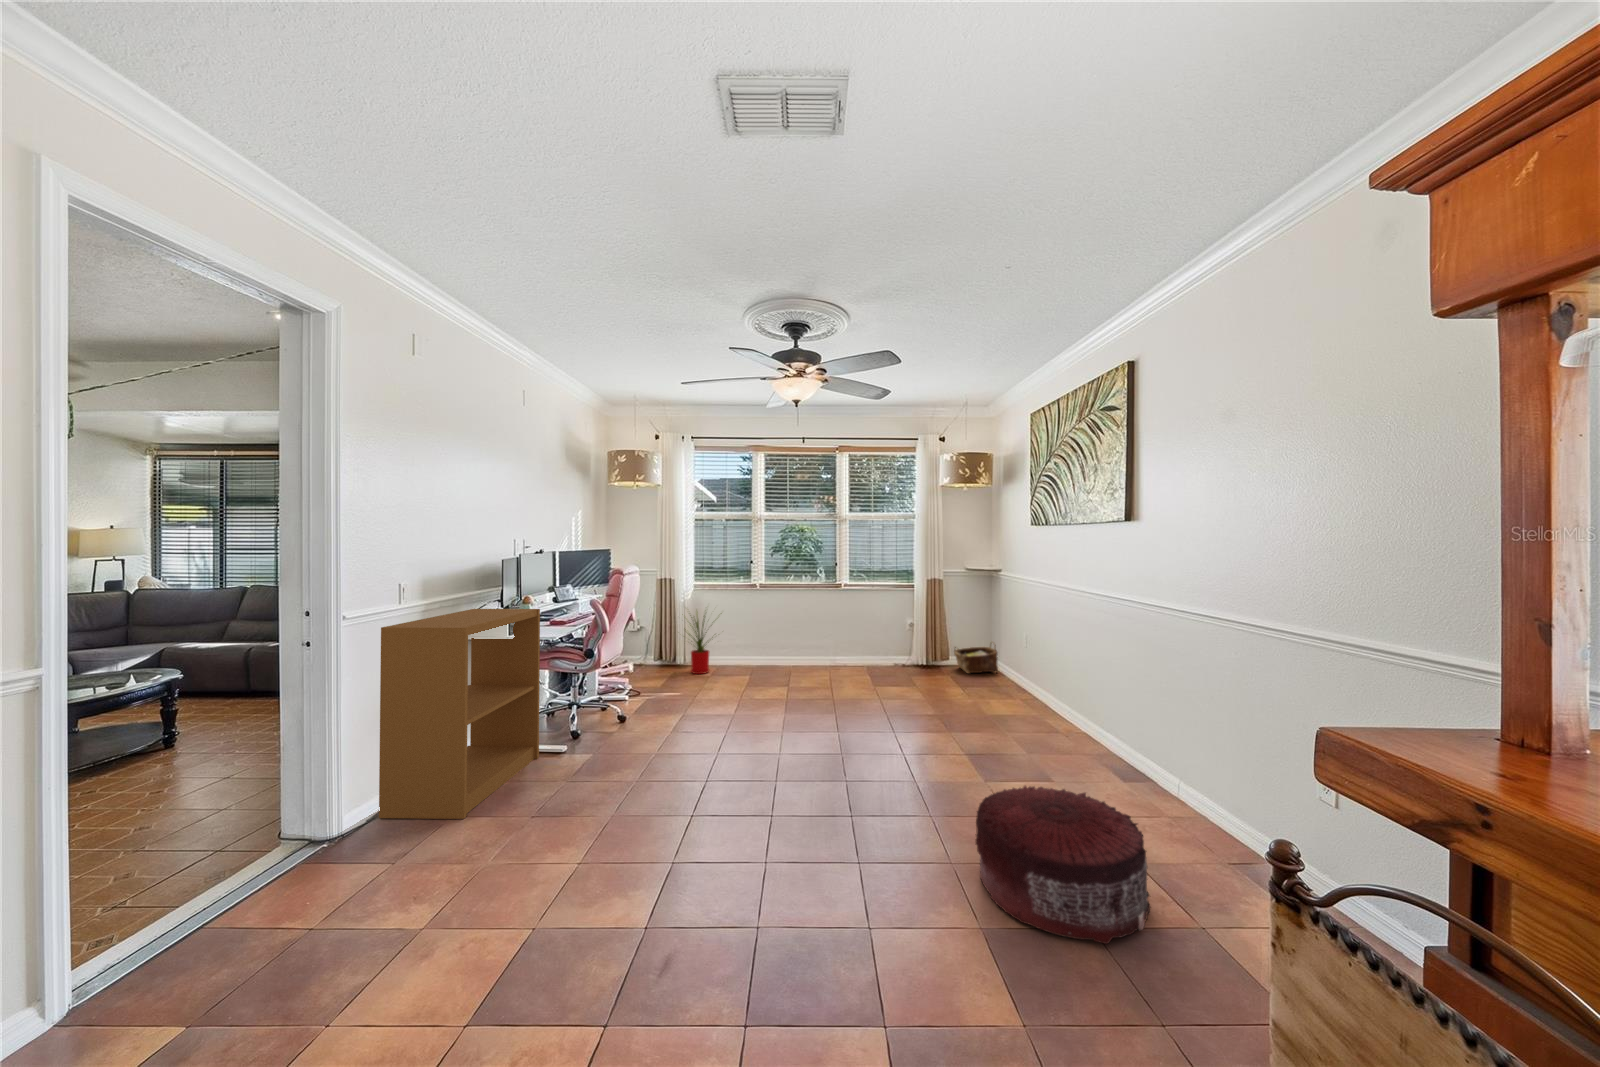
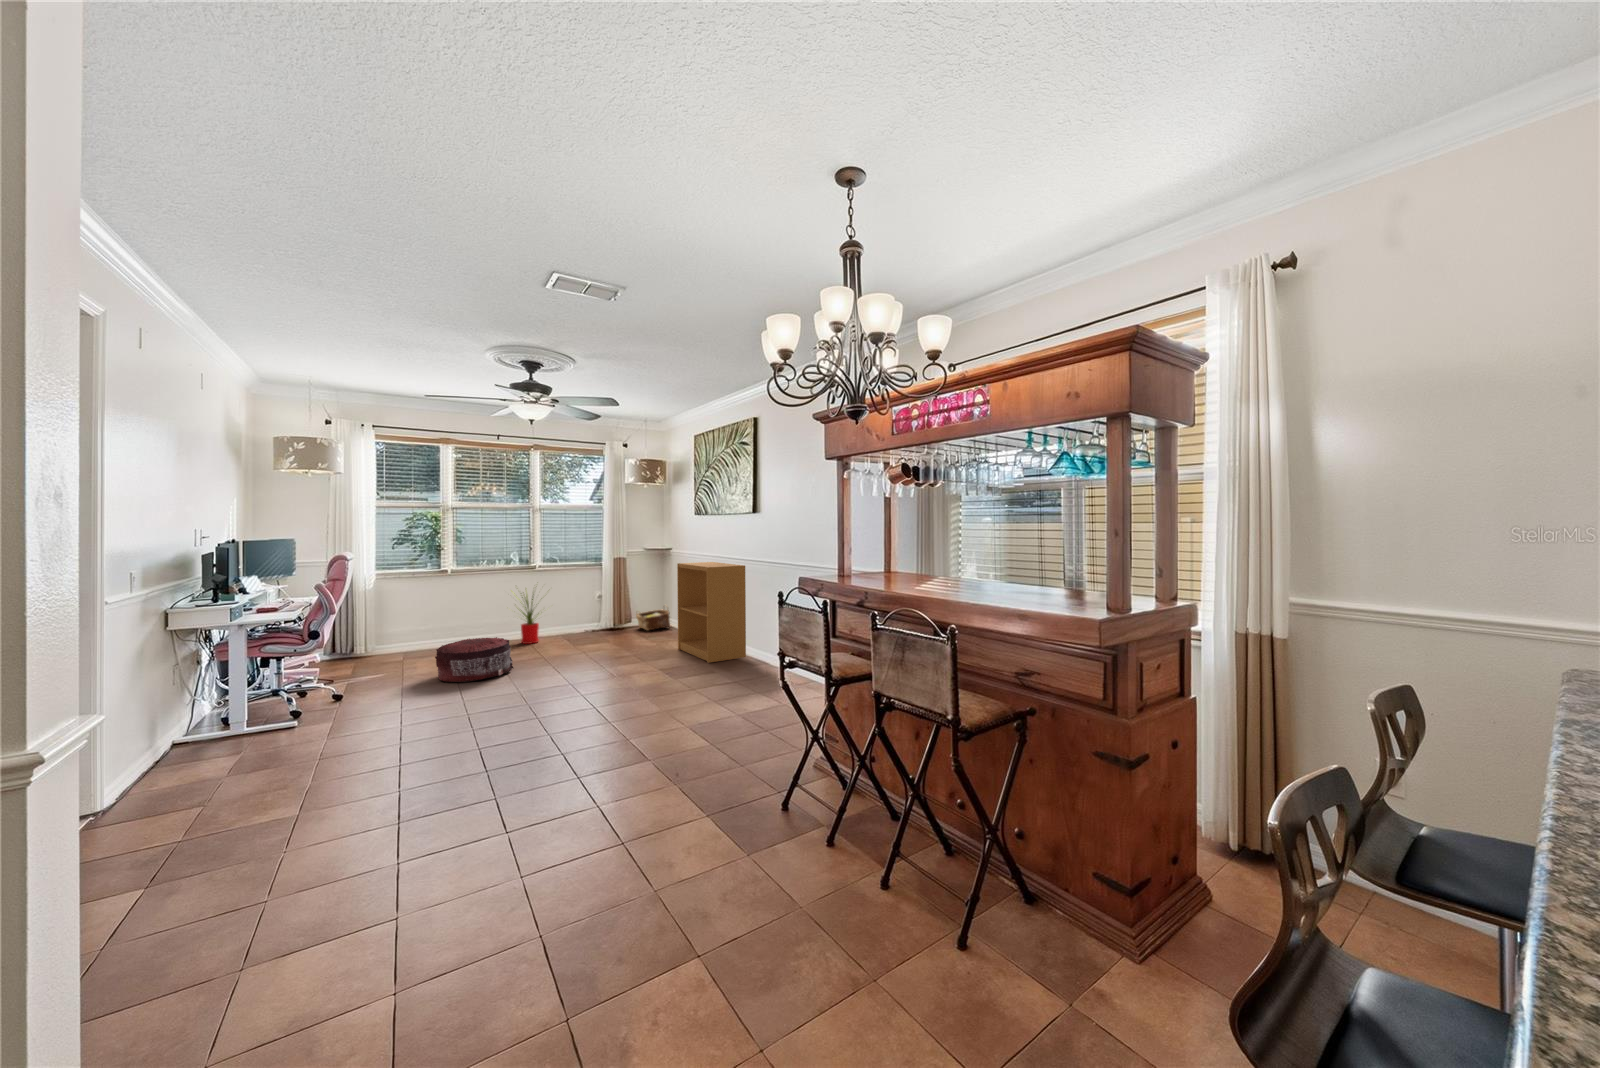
bookshelf: present [379,609,540,819] -> present [677,562,746,663]
house plant: present [685,615,713,674] -> present [521,594,539,644]
pouf: present [975,786,1150,944] -> present [435,637,513,682]

